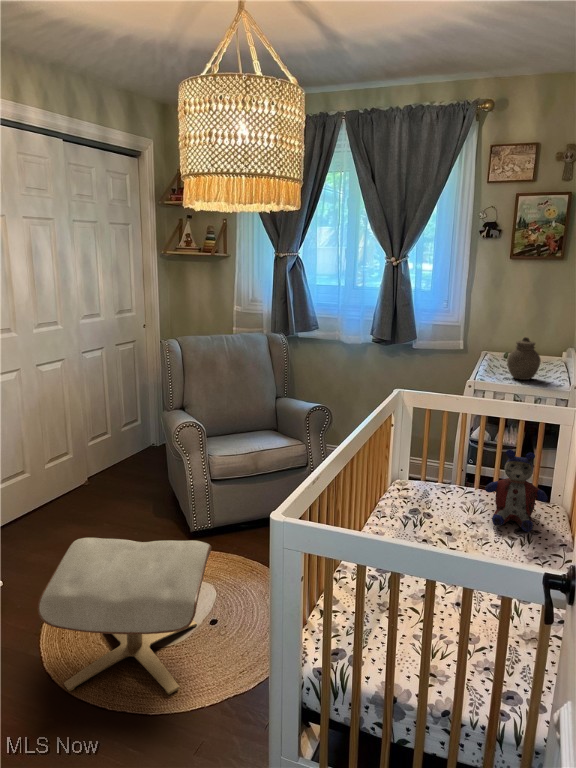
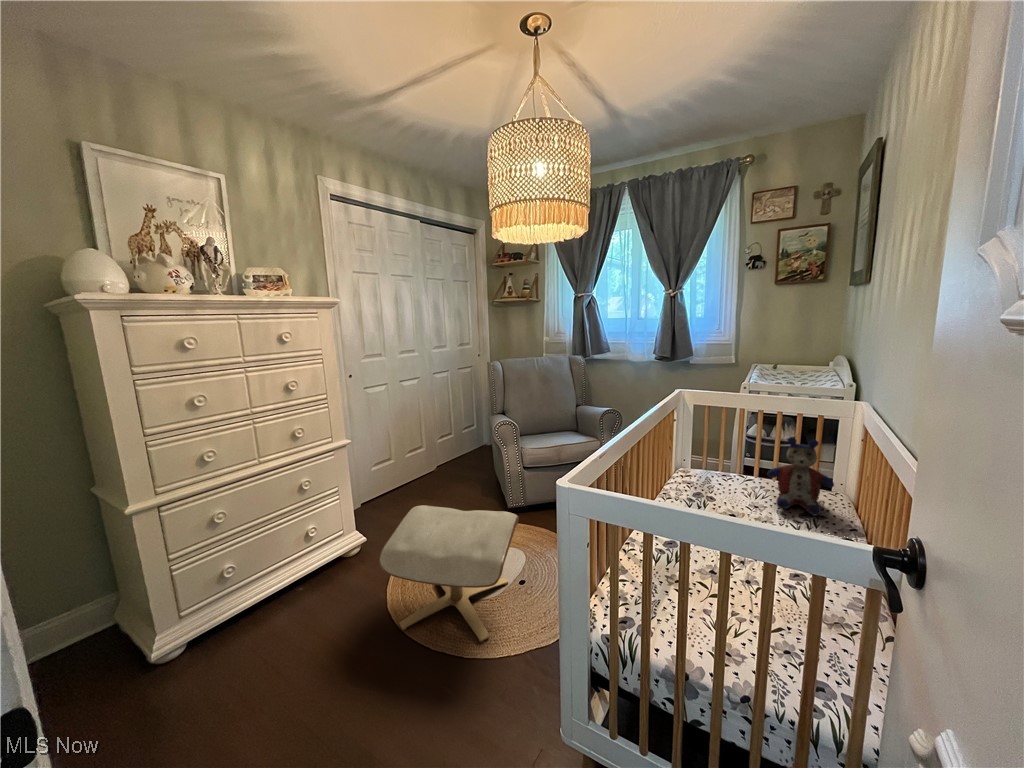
jar: present [507,337,541,380] -> none [779,345,811,383]

